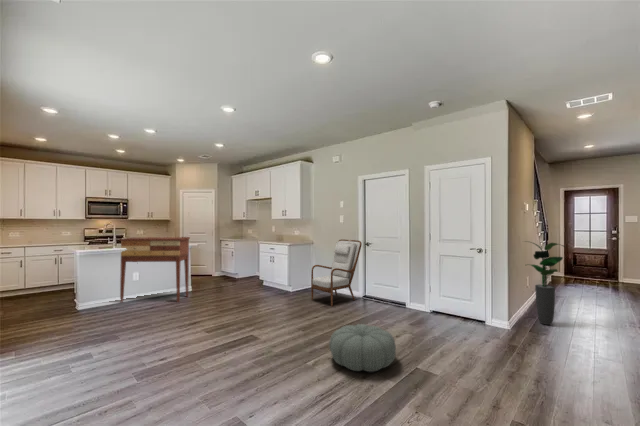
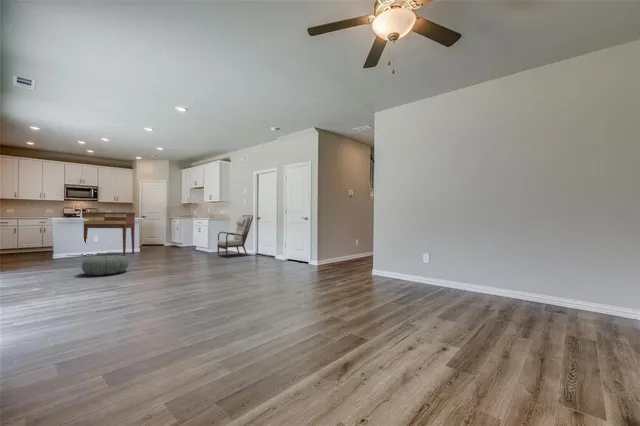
potted plant: present [531,243,565,325] -> none [337,213,358,264]
pouf: present [329,324,396,372] -> present [82,255,129,275]

